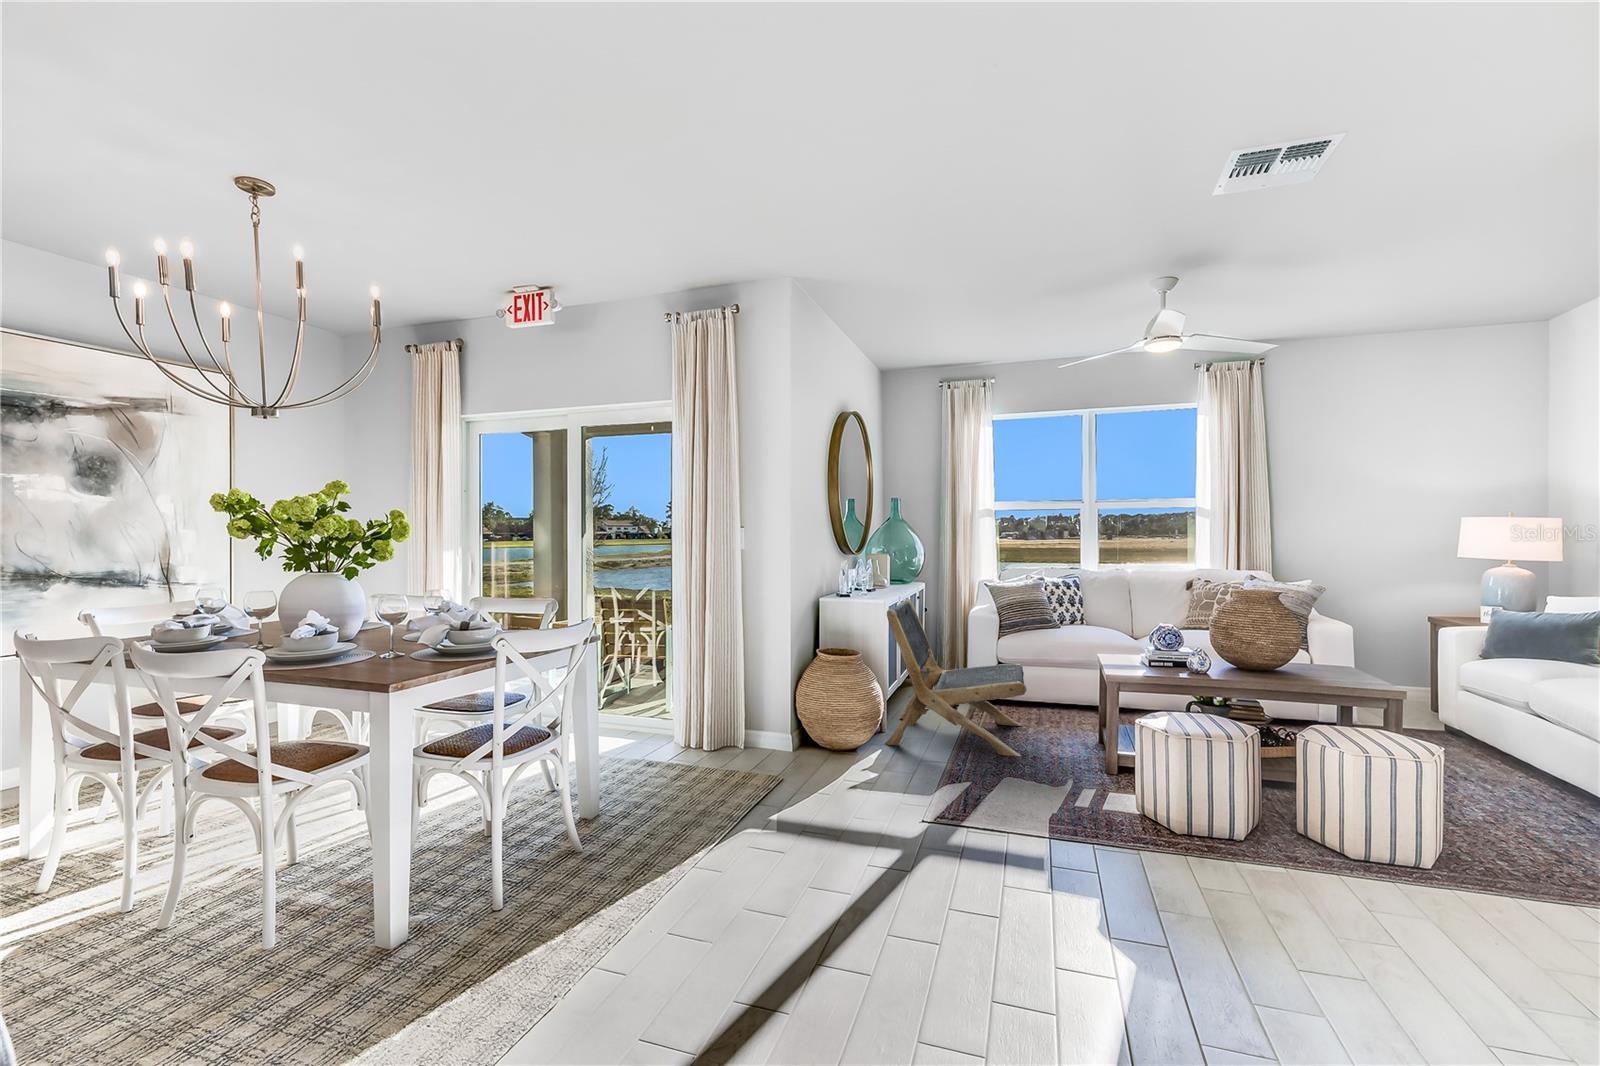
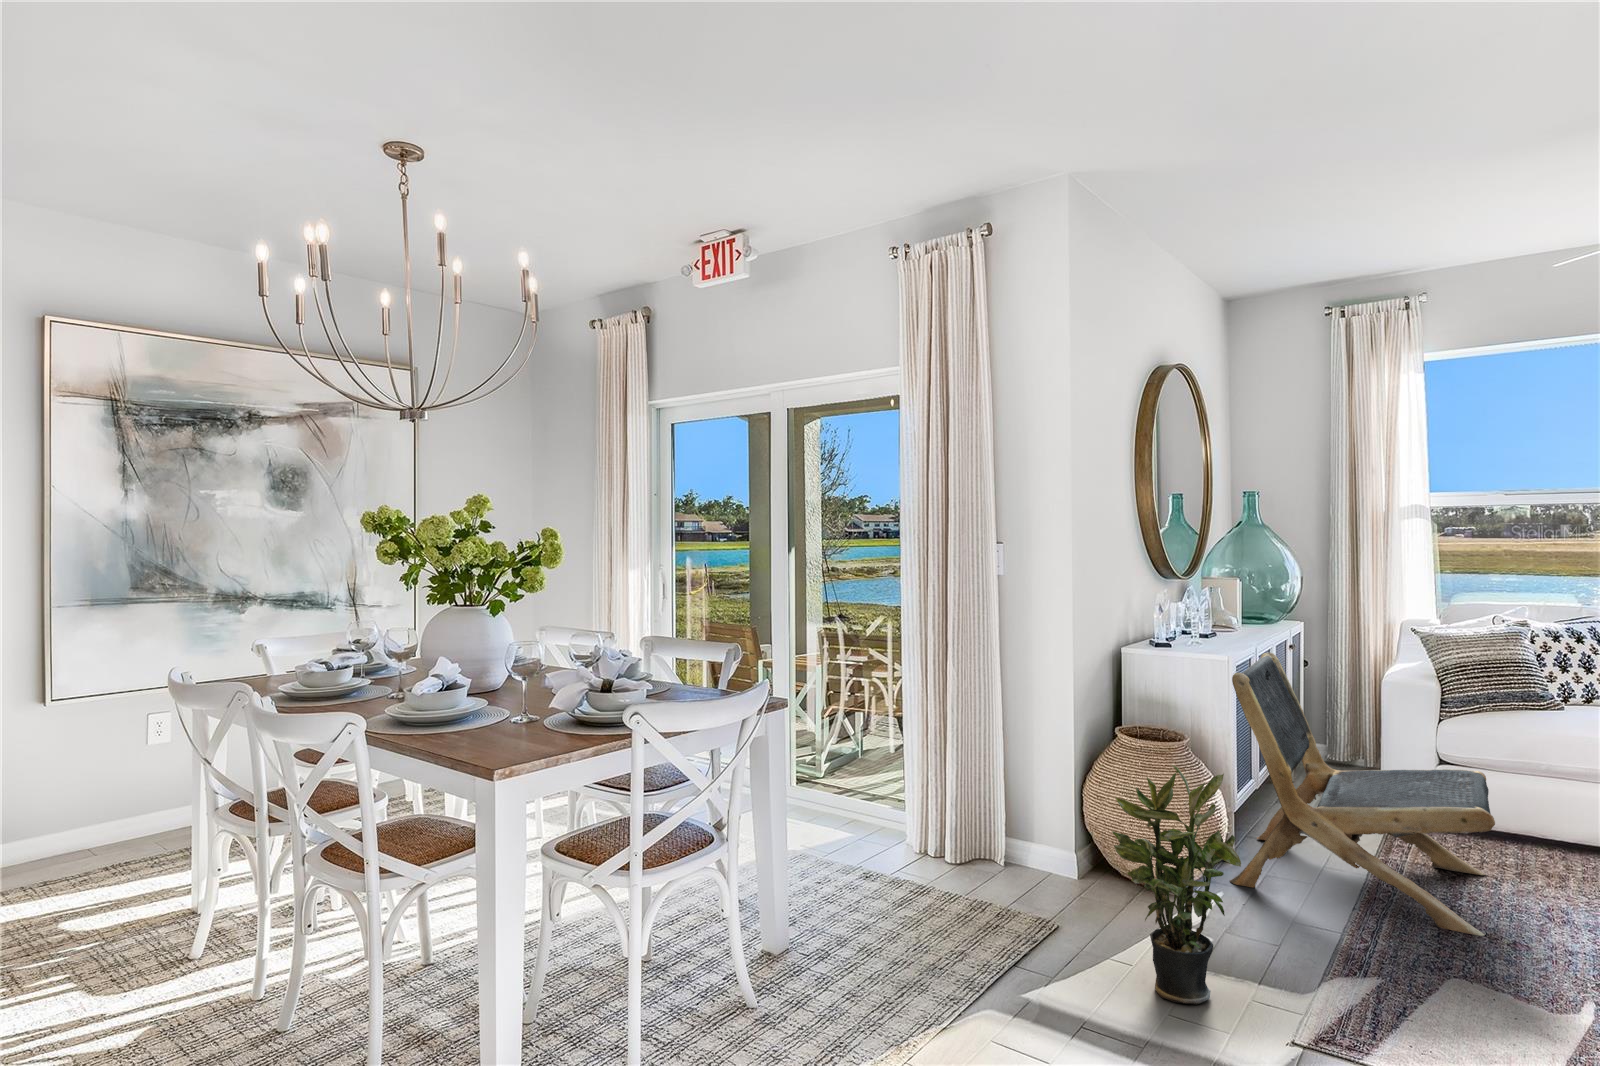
potted plant: none [820,663,895,811] -> present [1112,765,1241,1005]

